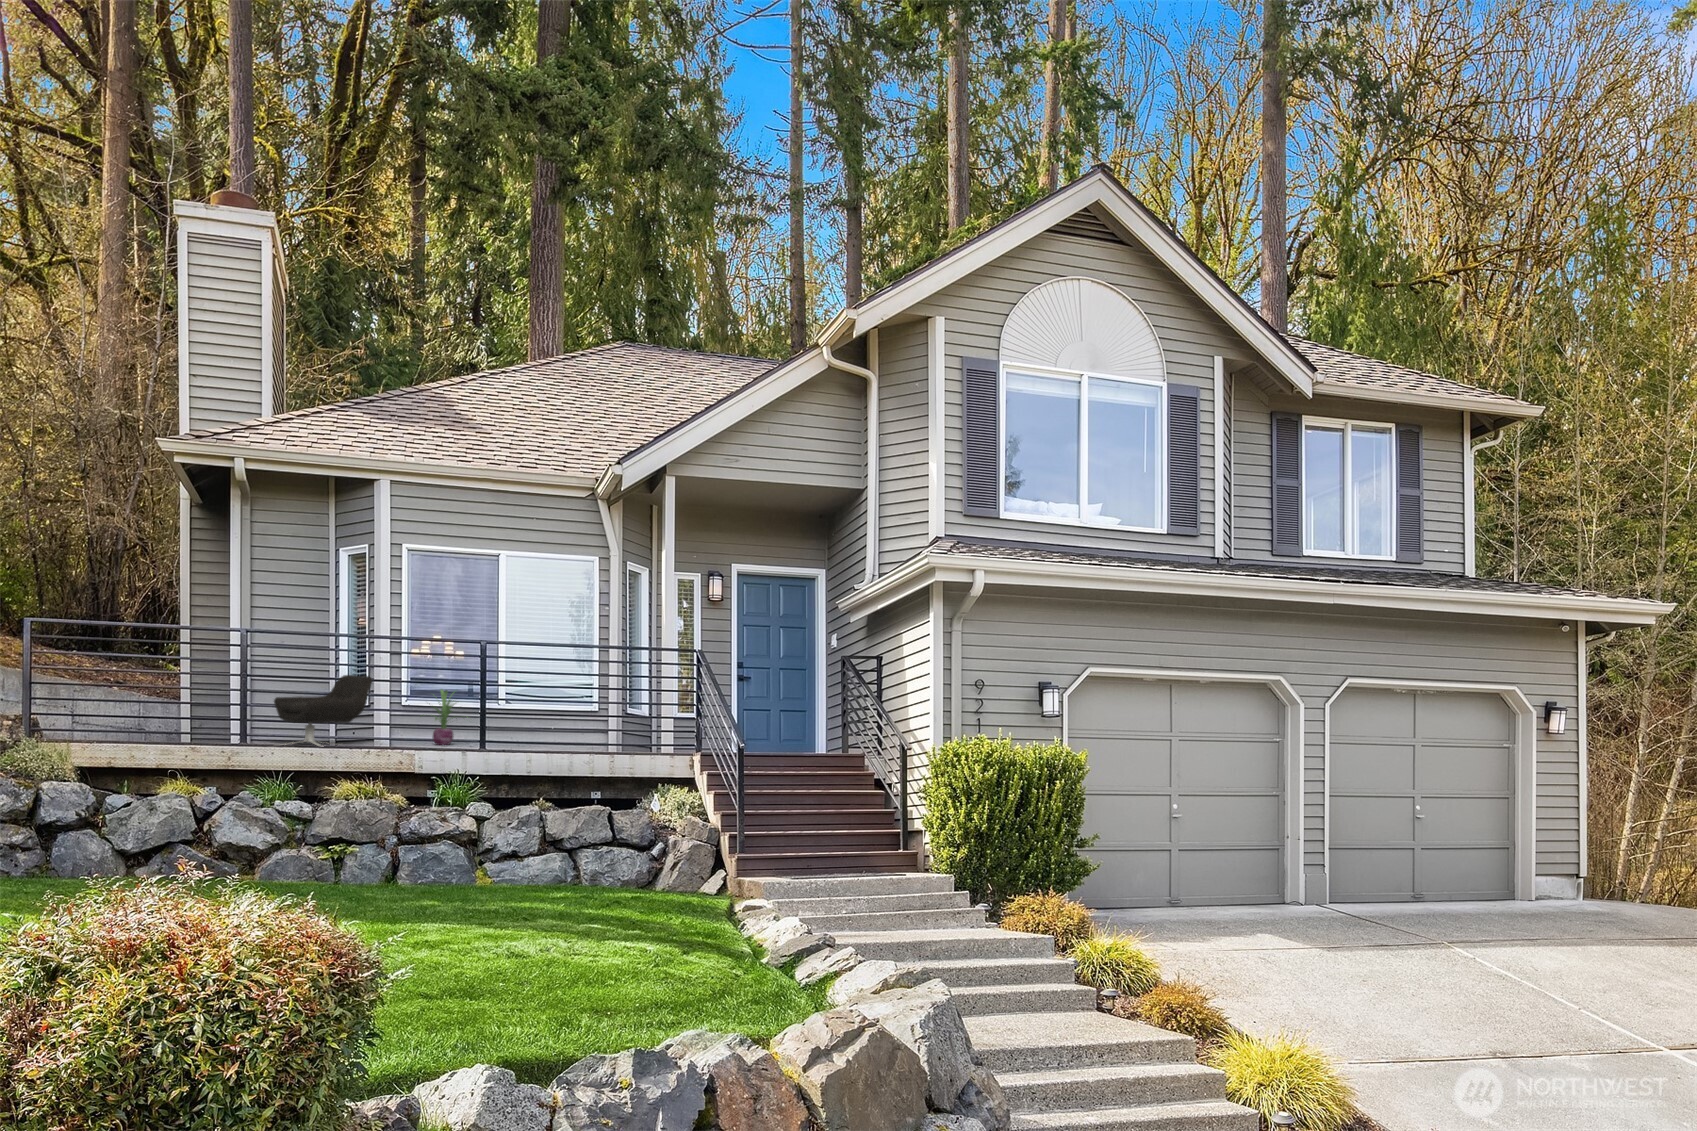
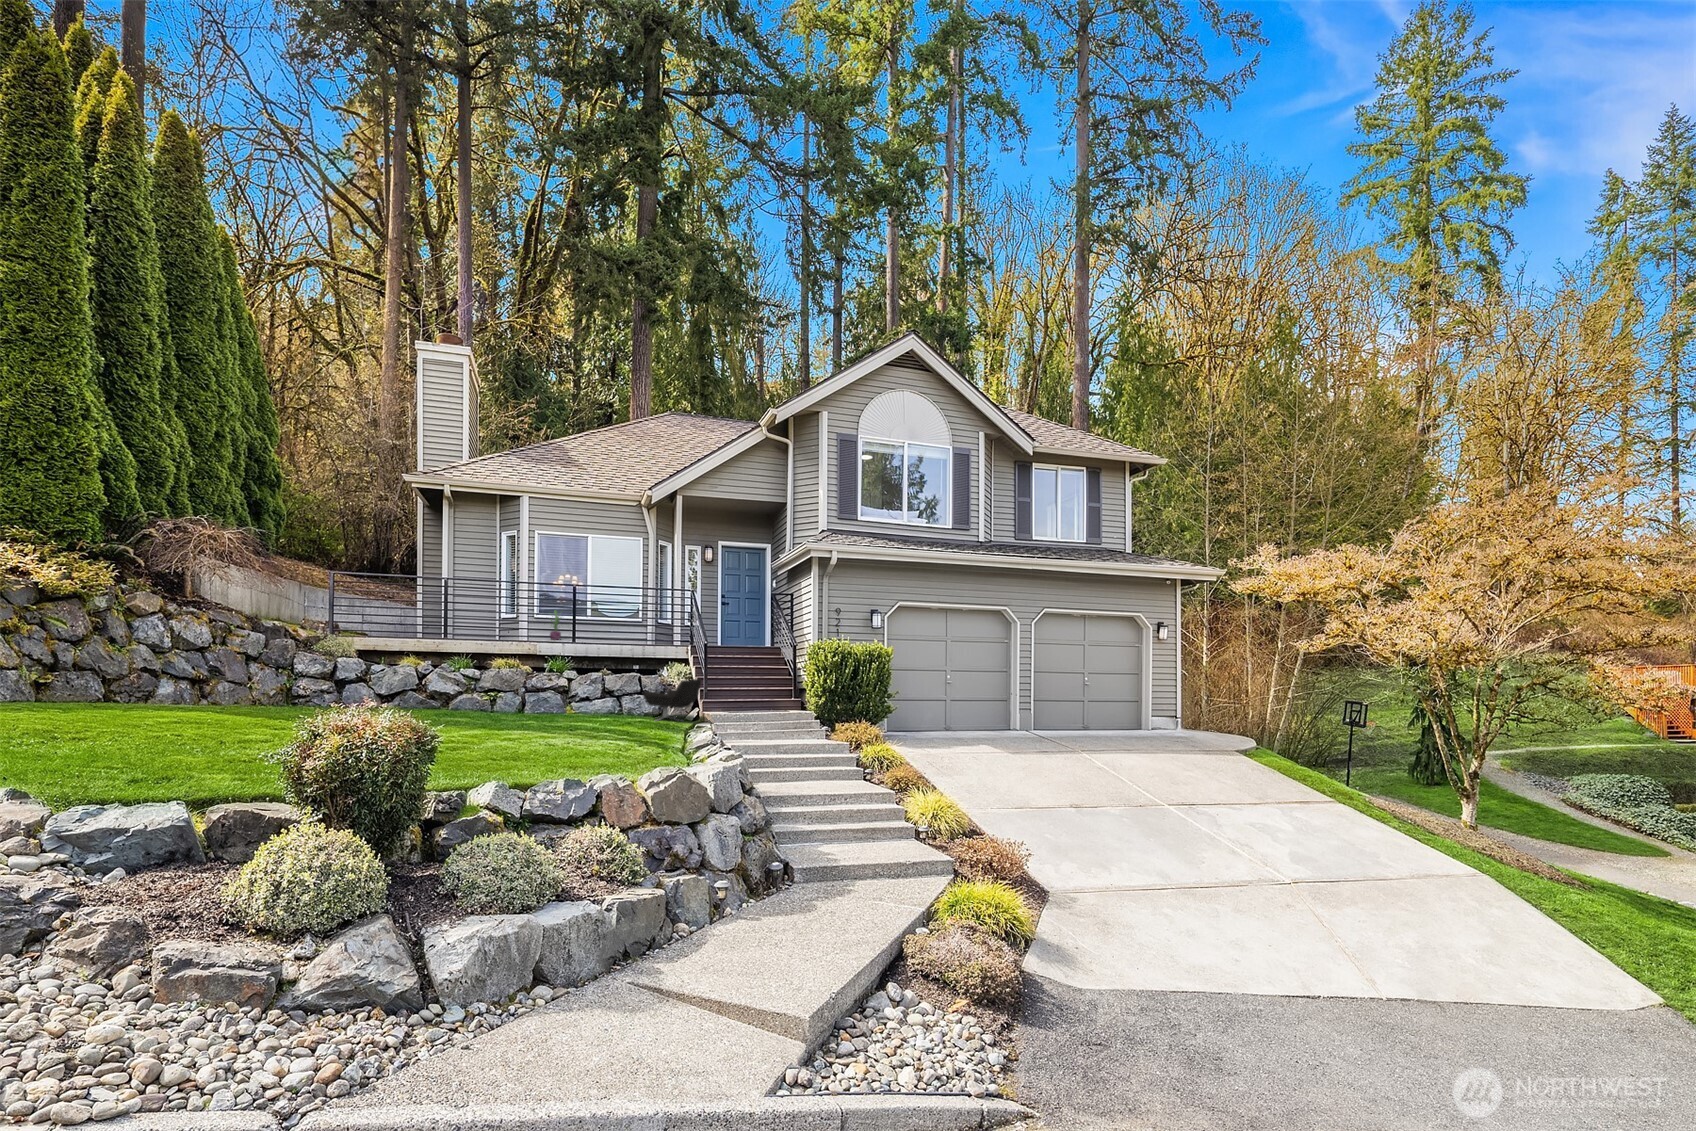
lounge chair: present [274,675,372,747] -> present [643,679,701,718]

